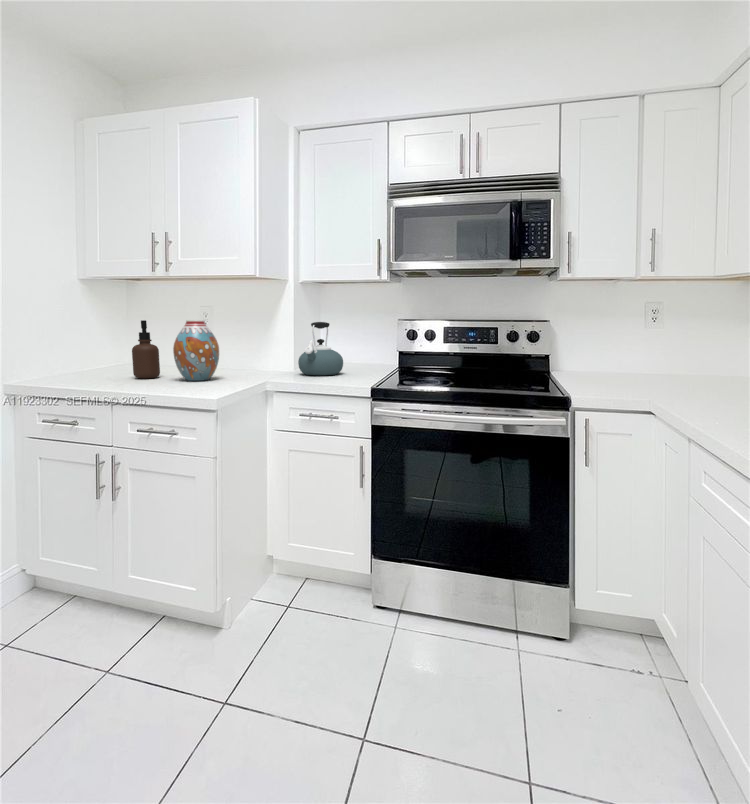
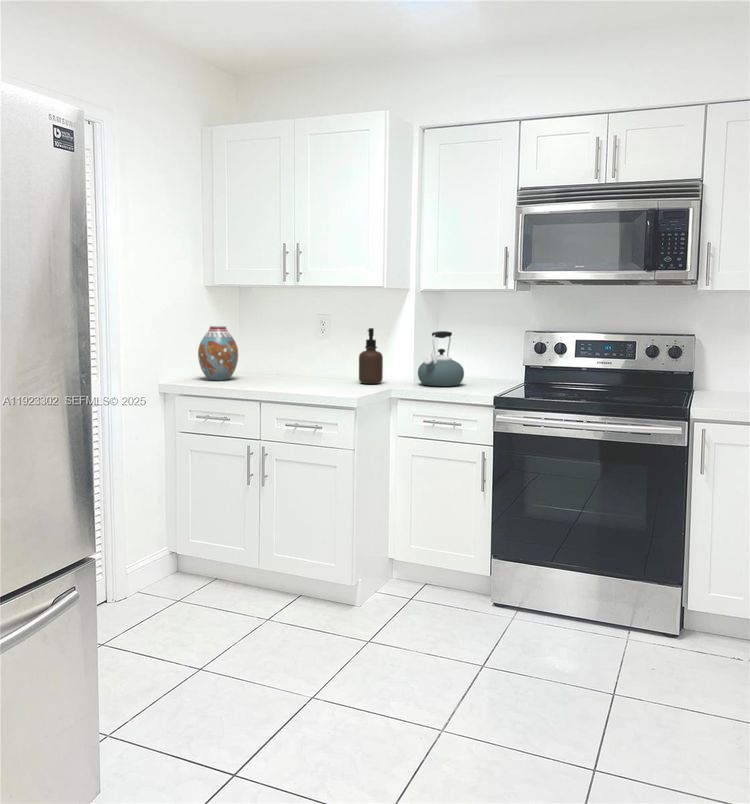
soap dispenser: present [132,320,160,379] -> present [359,328,383,384]
vase: present [173,320,219,381] -> present [198,326,238,380]

